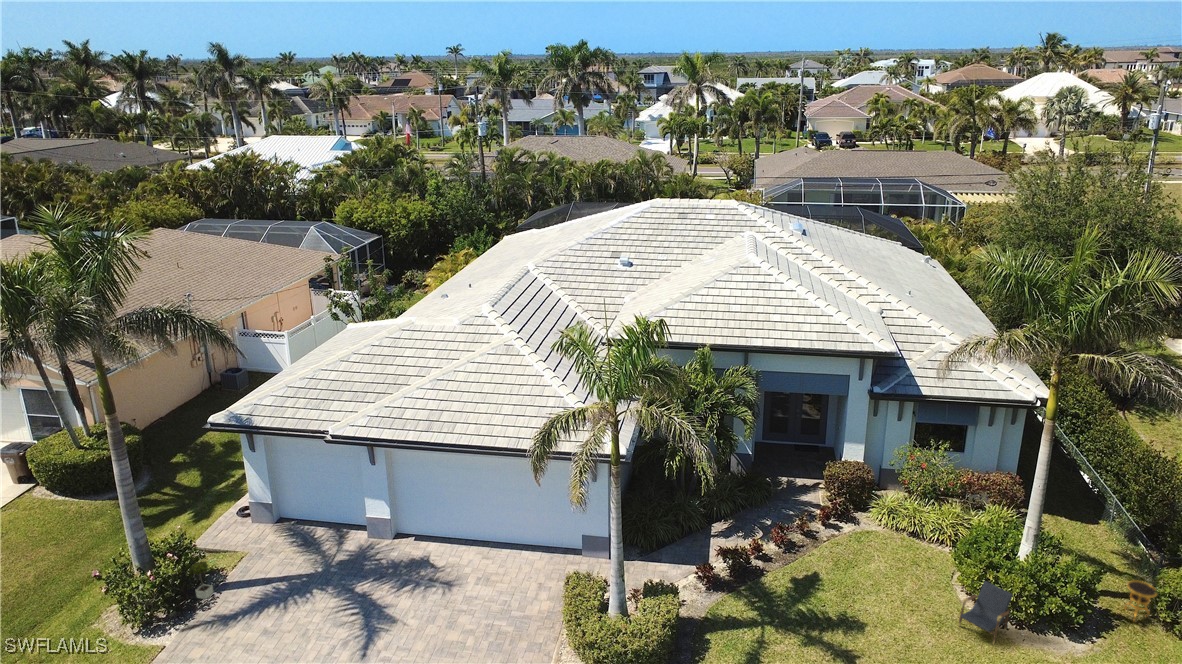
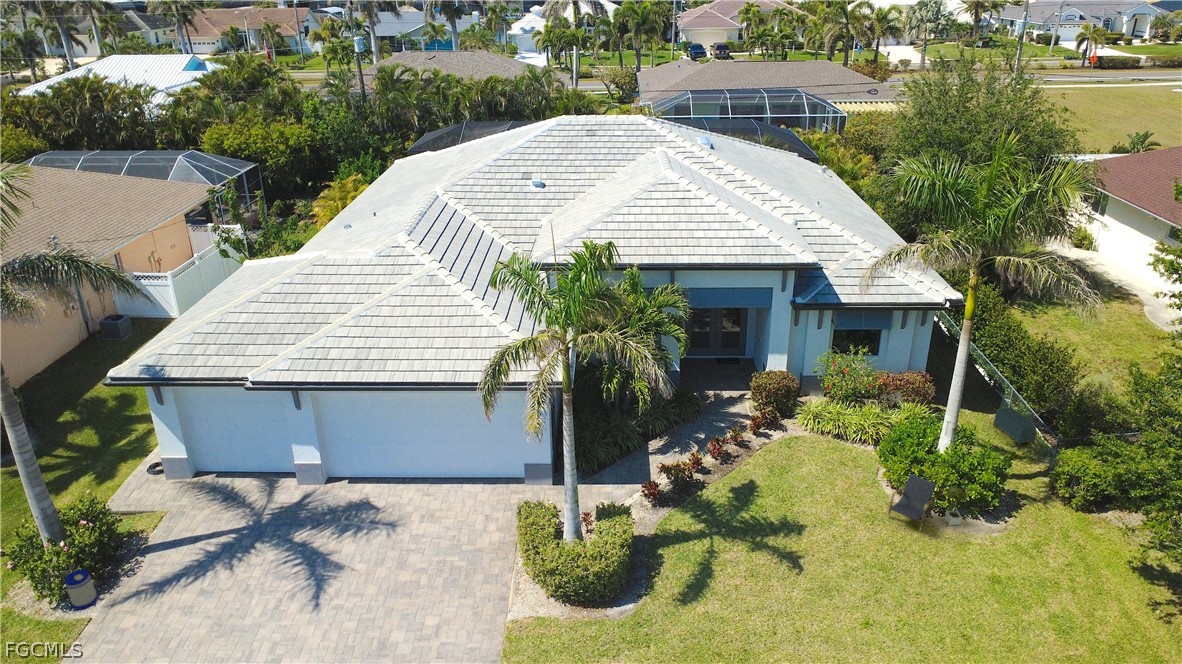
bench: none [1093,519,1143,562] -> present [993,408,1037,445]
potted tree: present [189,561,214,599] -> present [945,487,967,525]
side table: present [1124,580,1157,621] -> none [1027,461,1057,498]
trash can: none [148,597,176,636] -> present [65,569,99,610]

